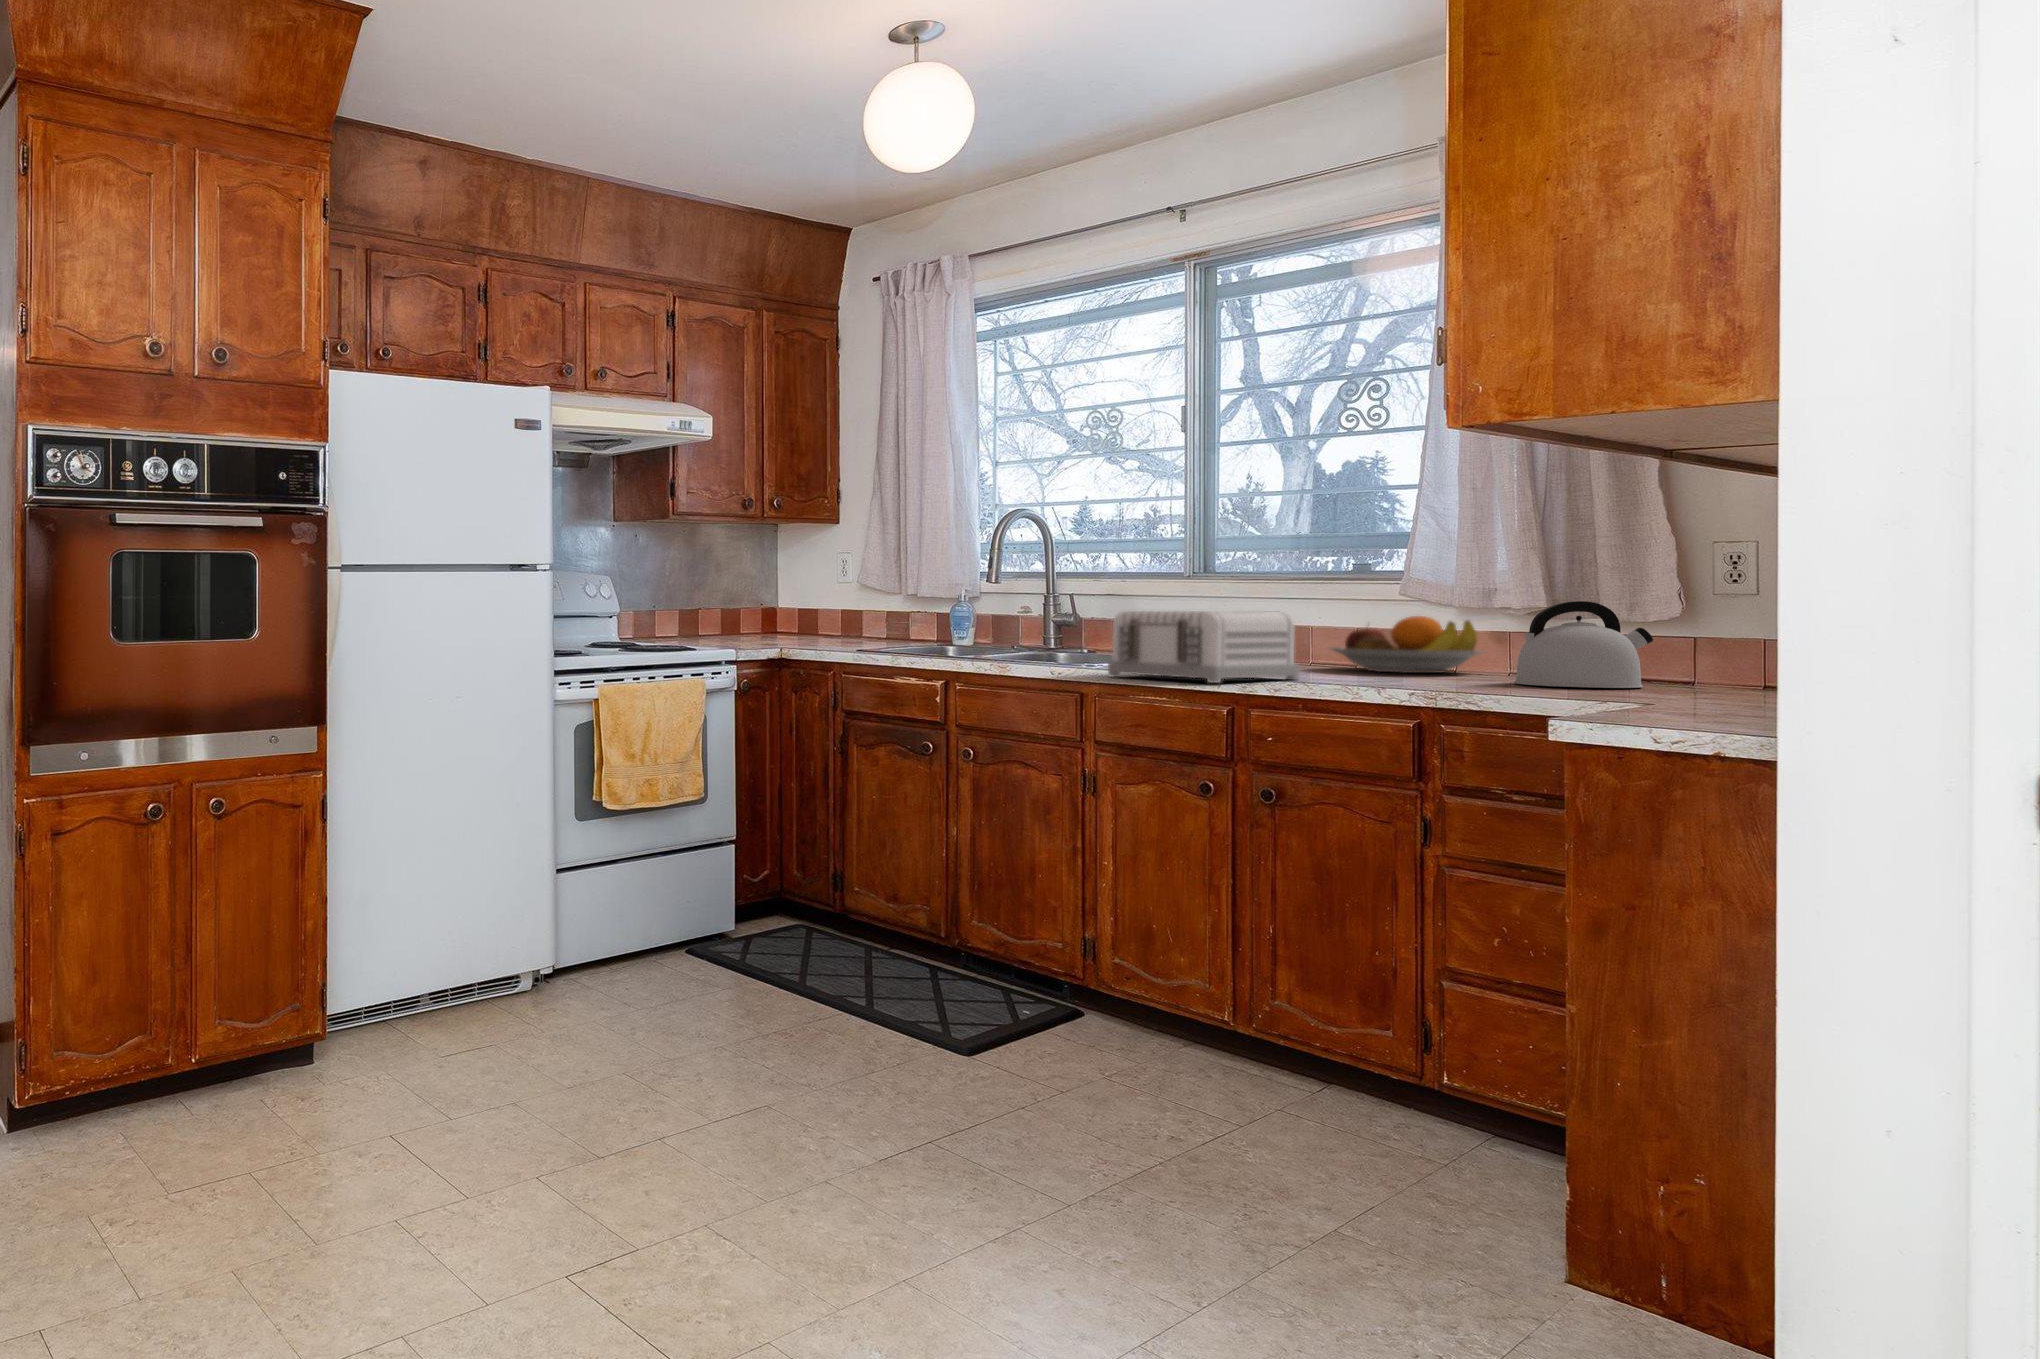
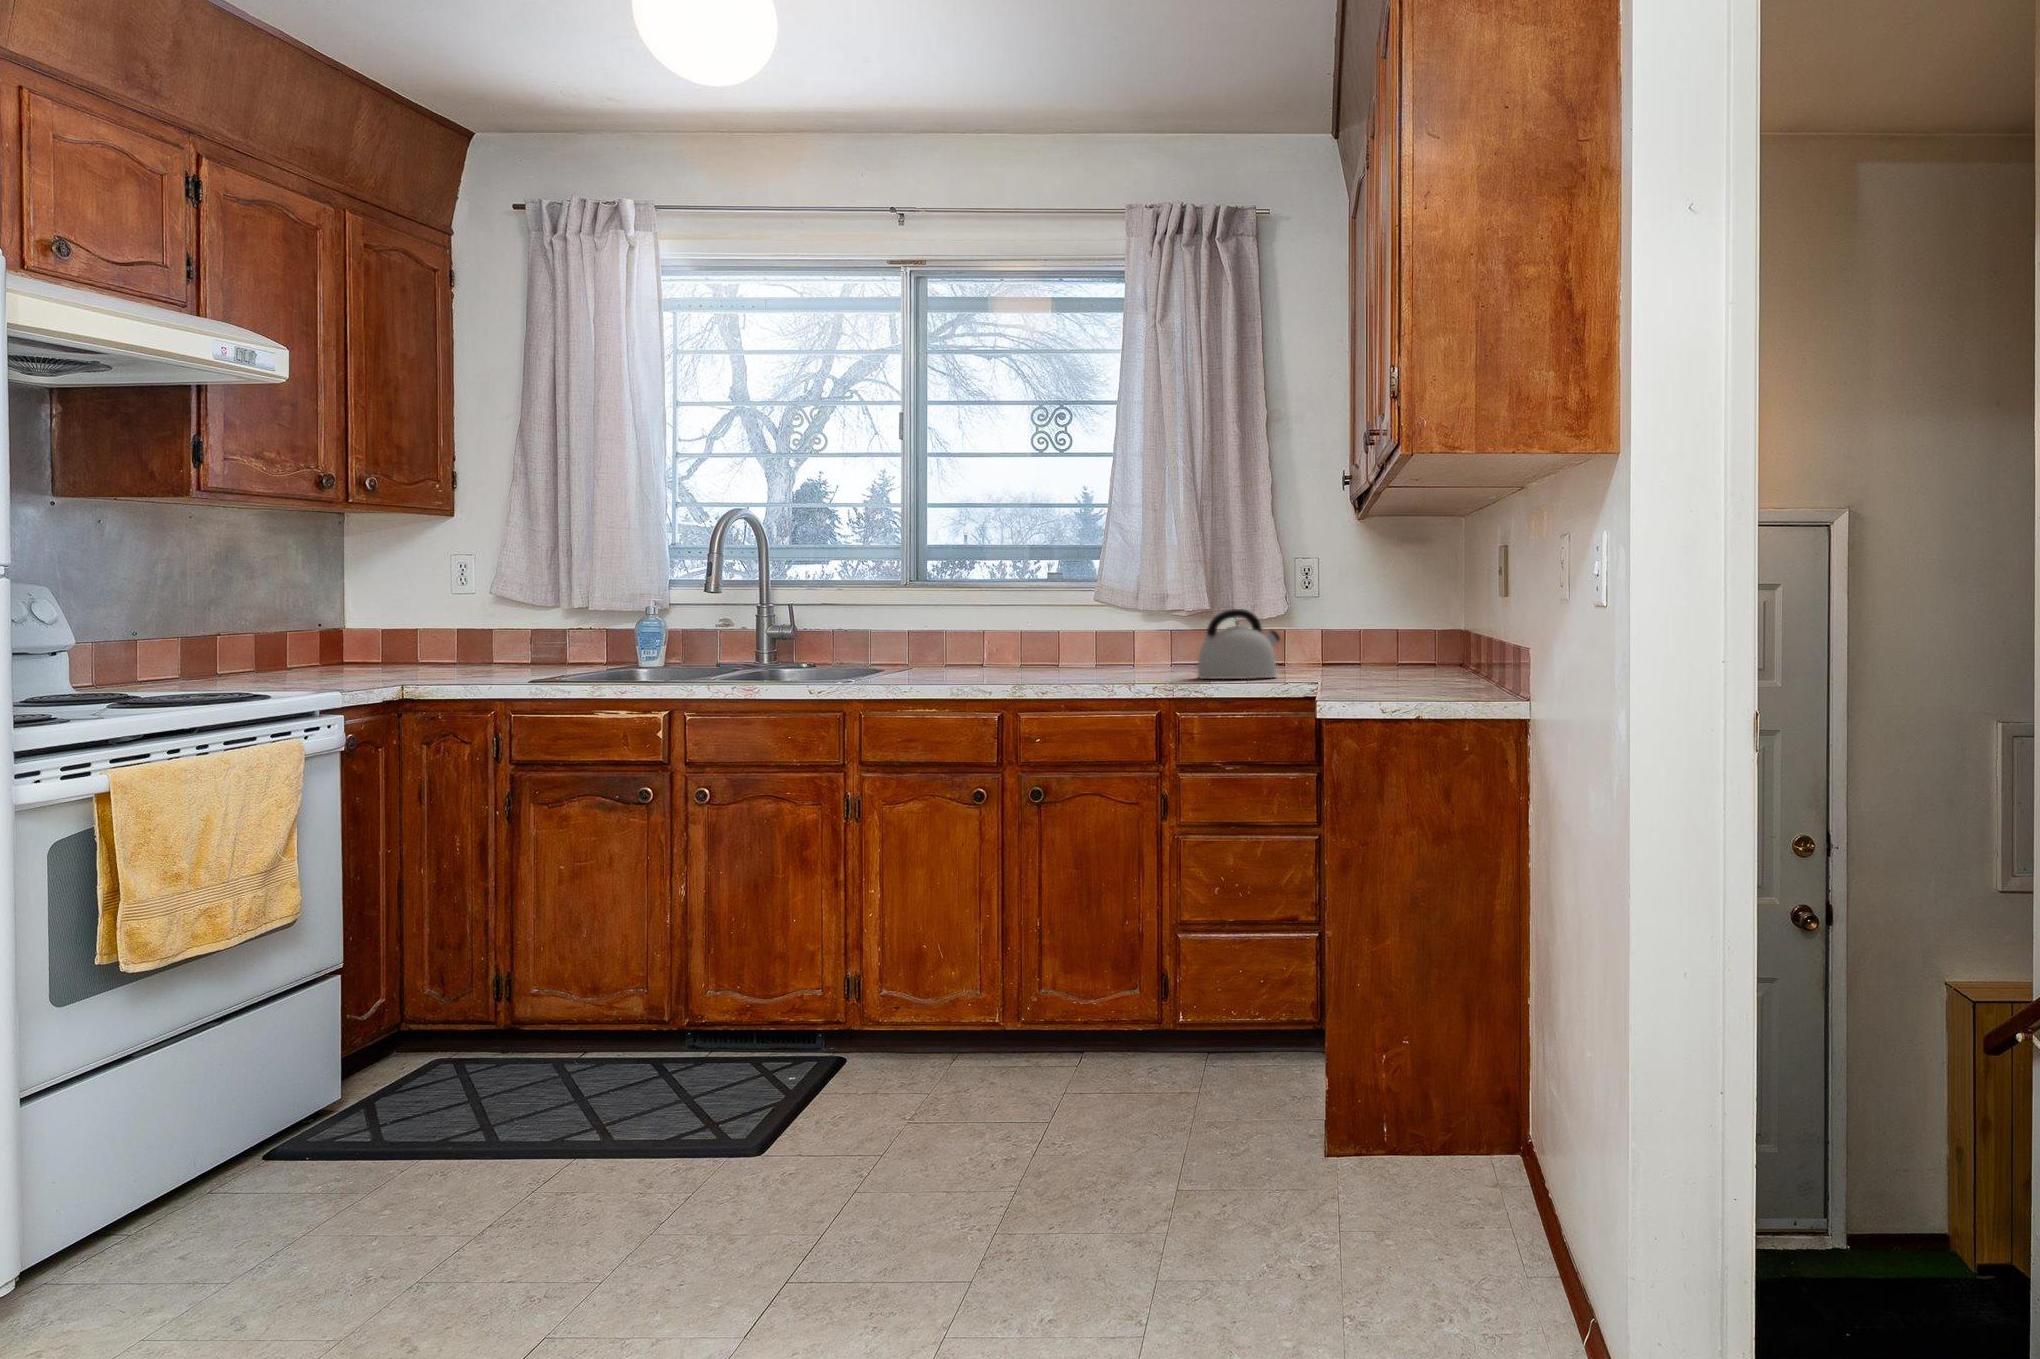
toaster: present [1108,611,1299,683] -> none [874,619,1043,689]
fruit bowl: present [1331,616,1483,673] -> none [1044,624,1162,675]

